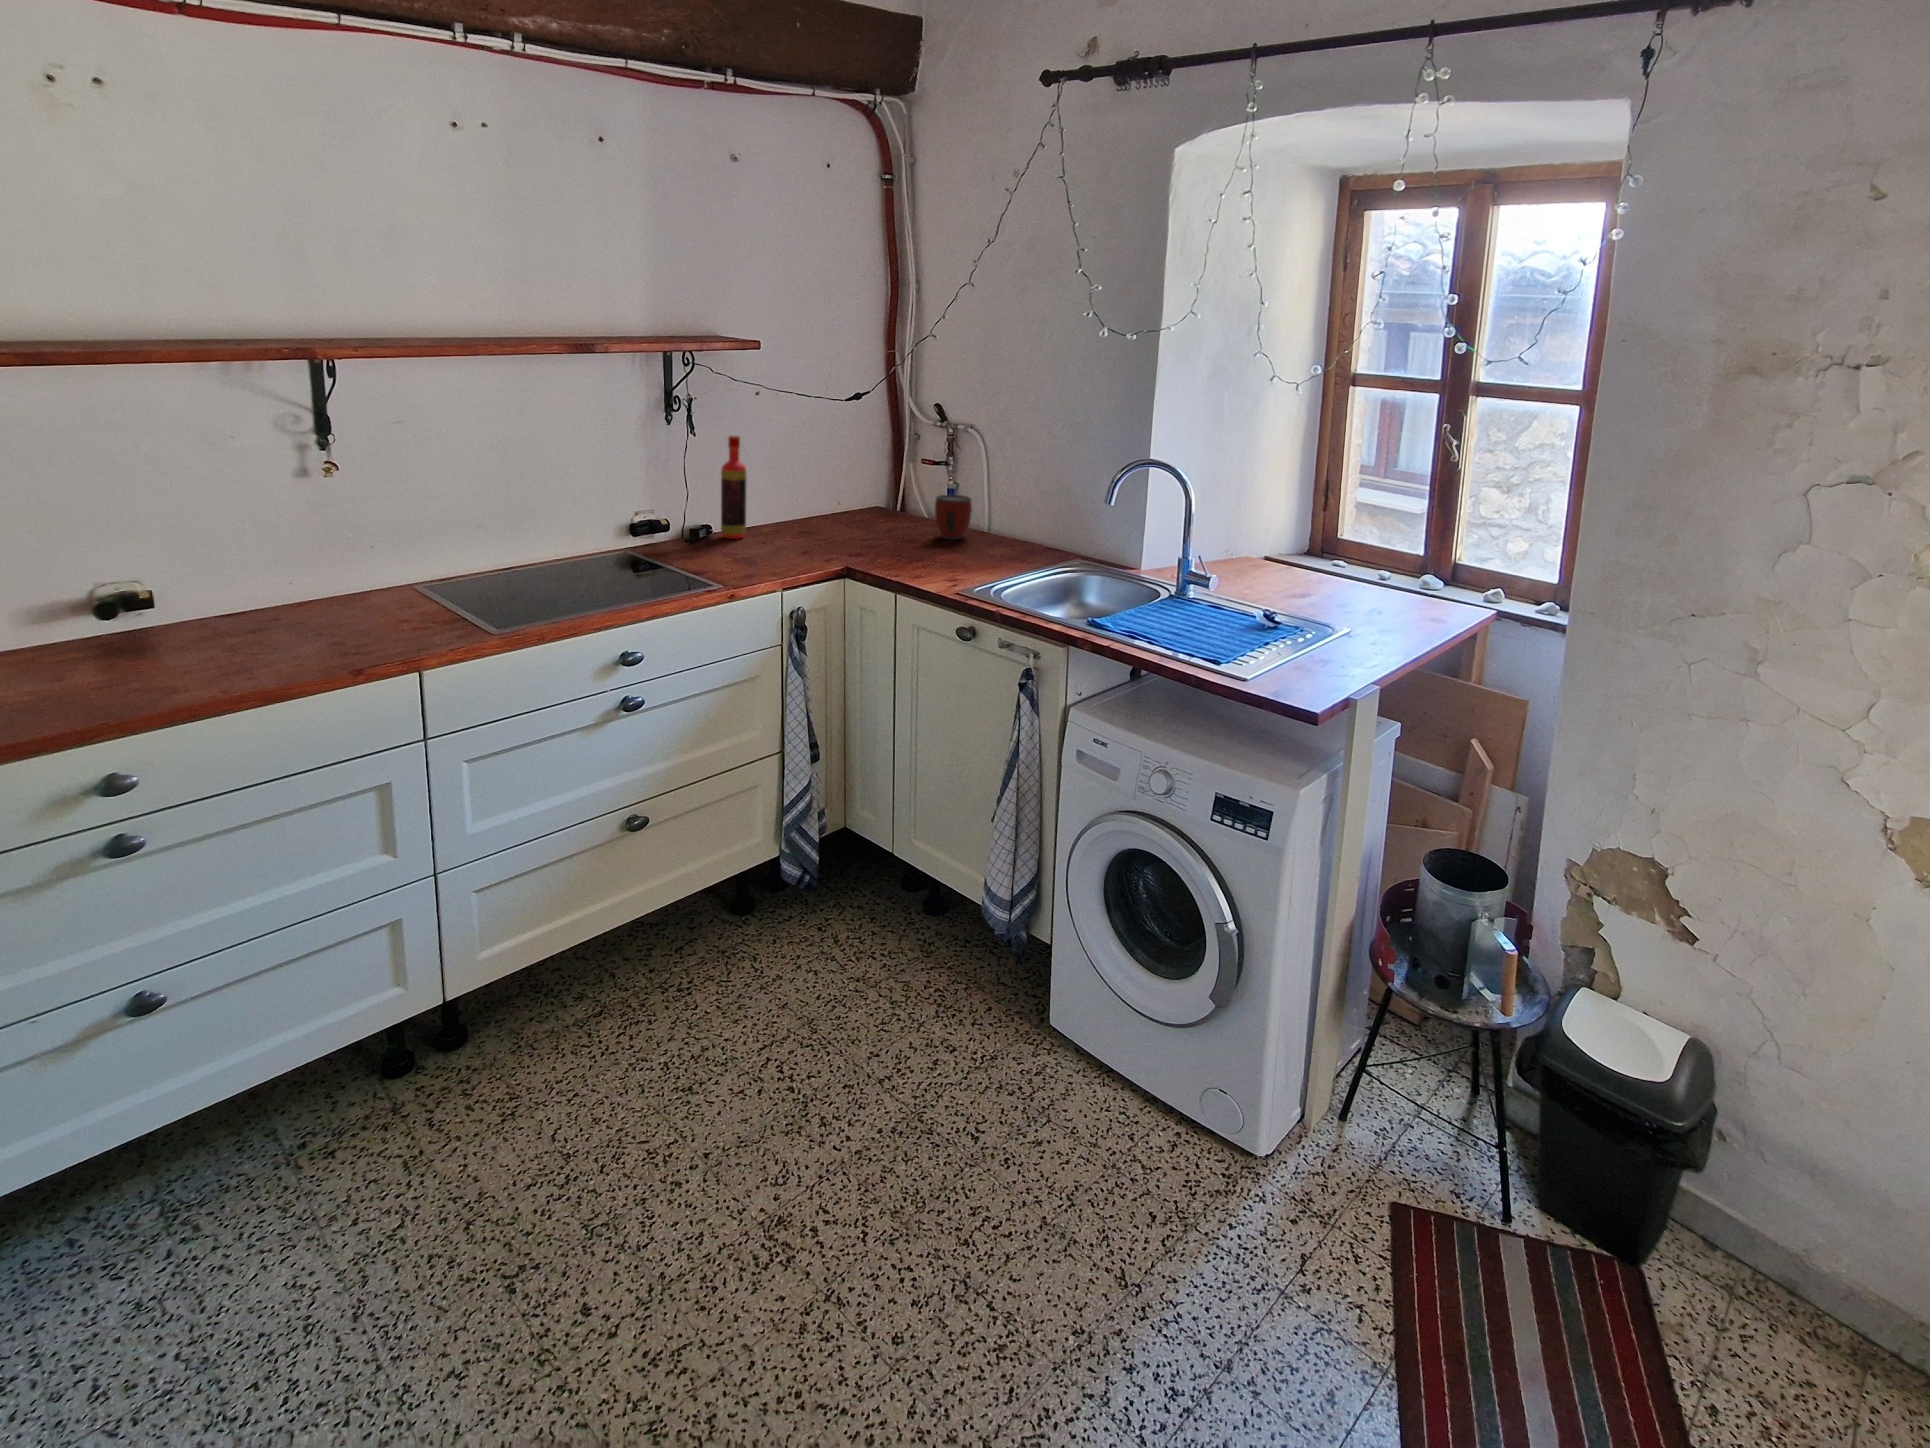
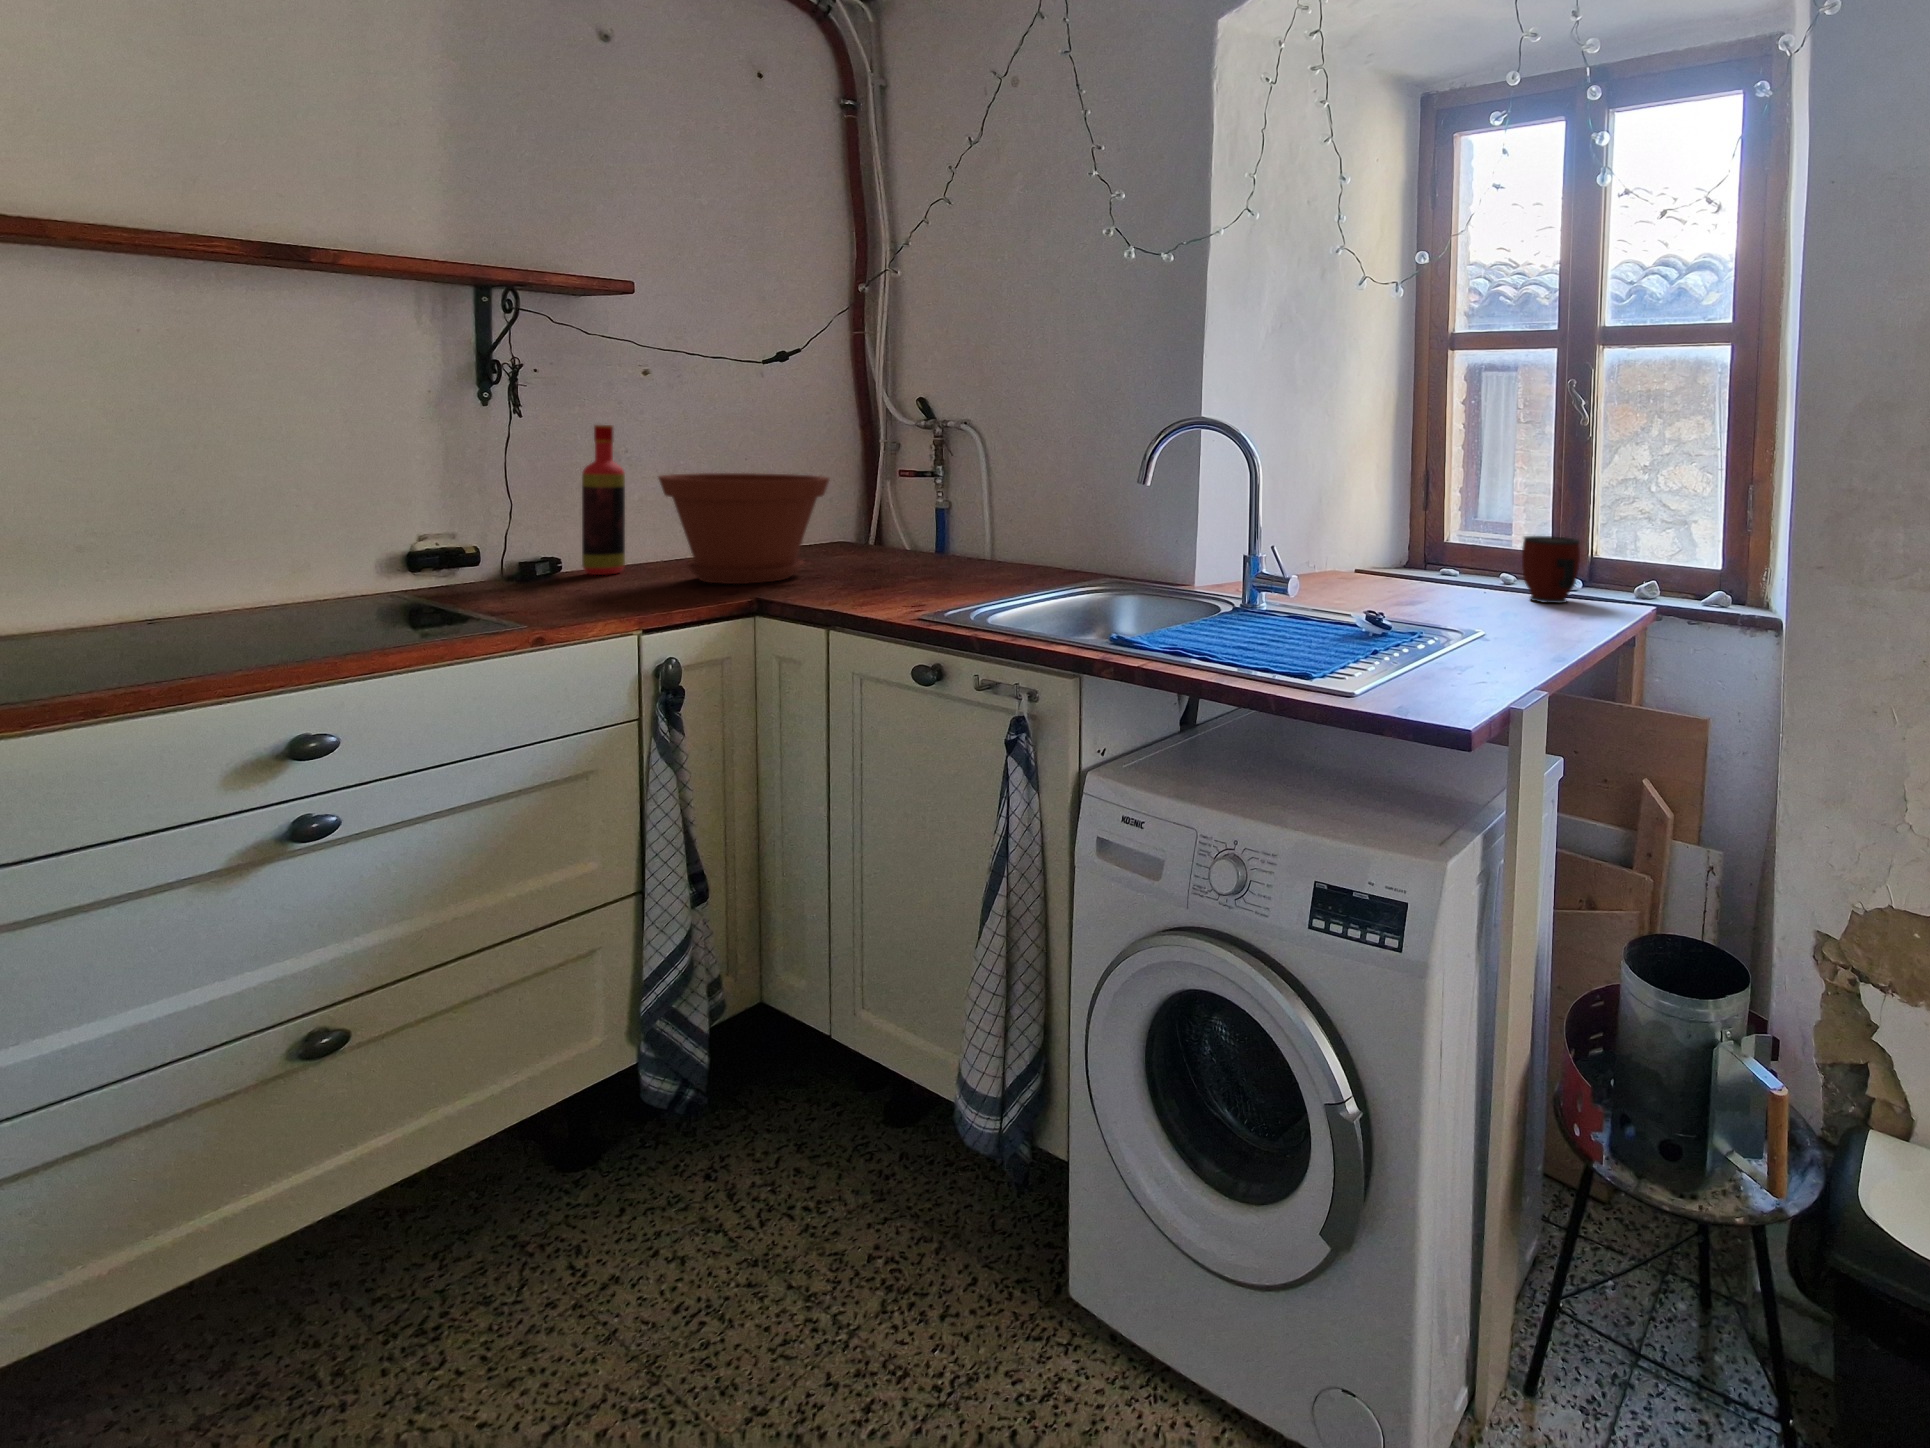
plant pot: none [775,470,883,554] -> present [659,473,829,584]
mug: present [935,495,972,539] -> present [1522,536,1580,603]

